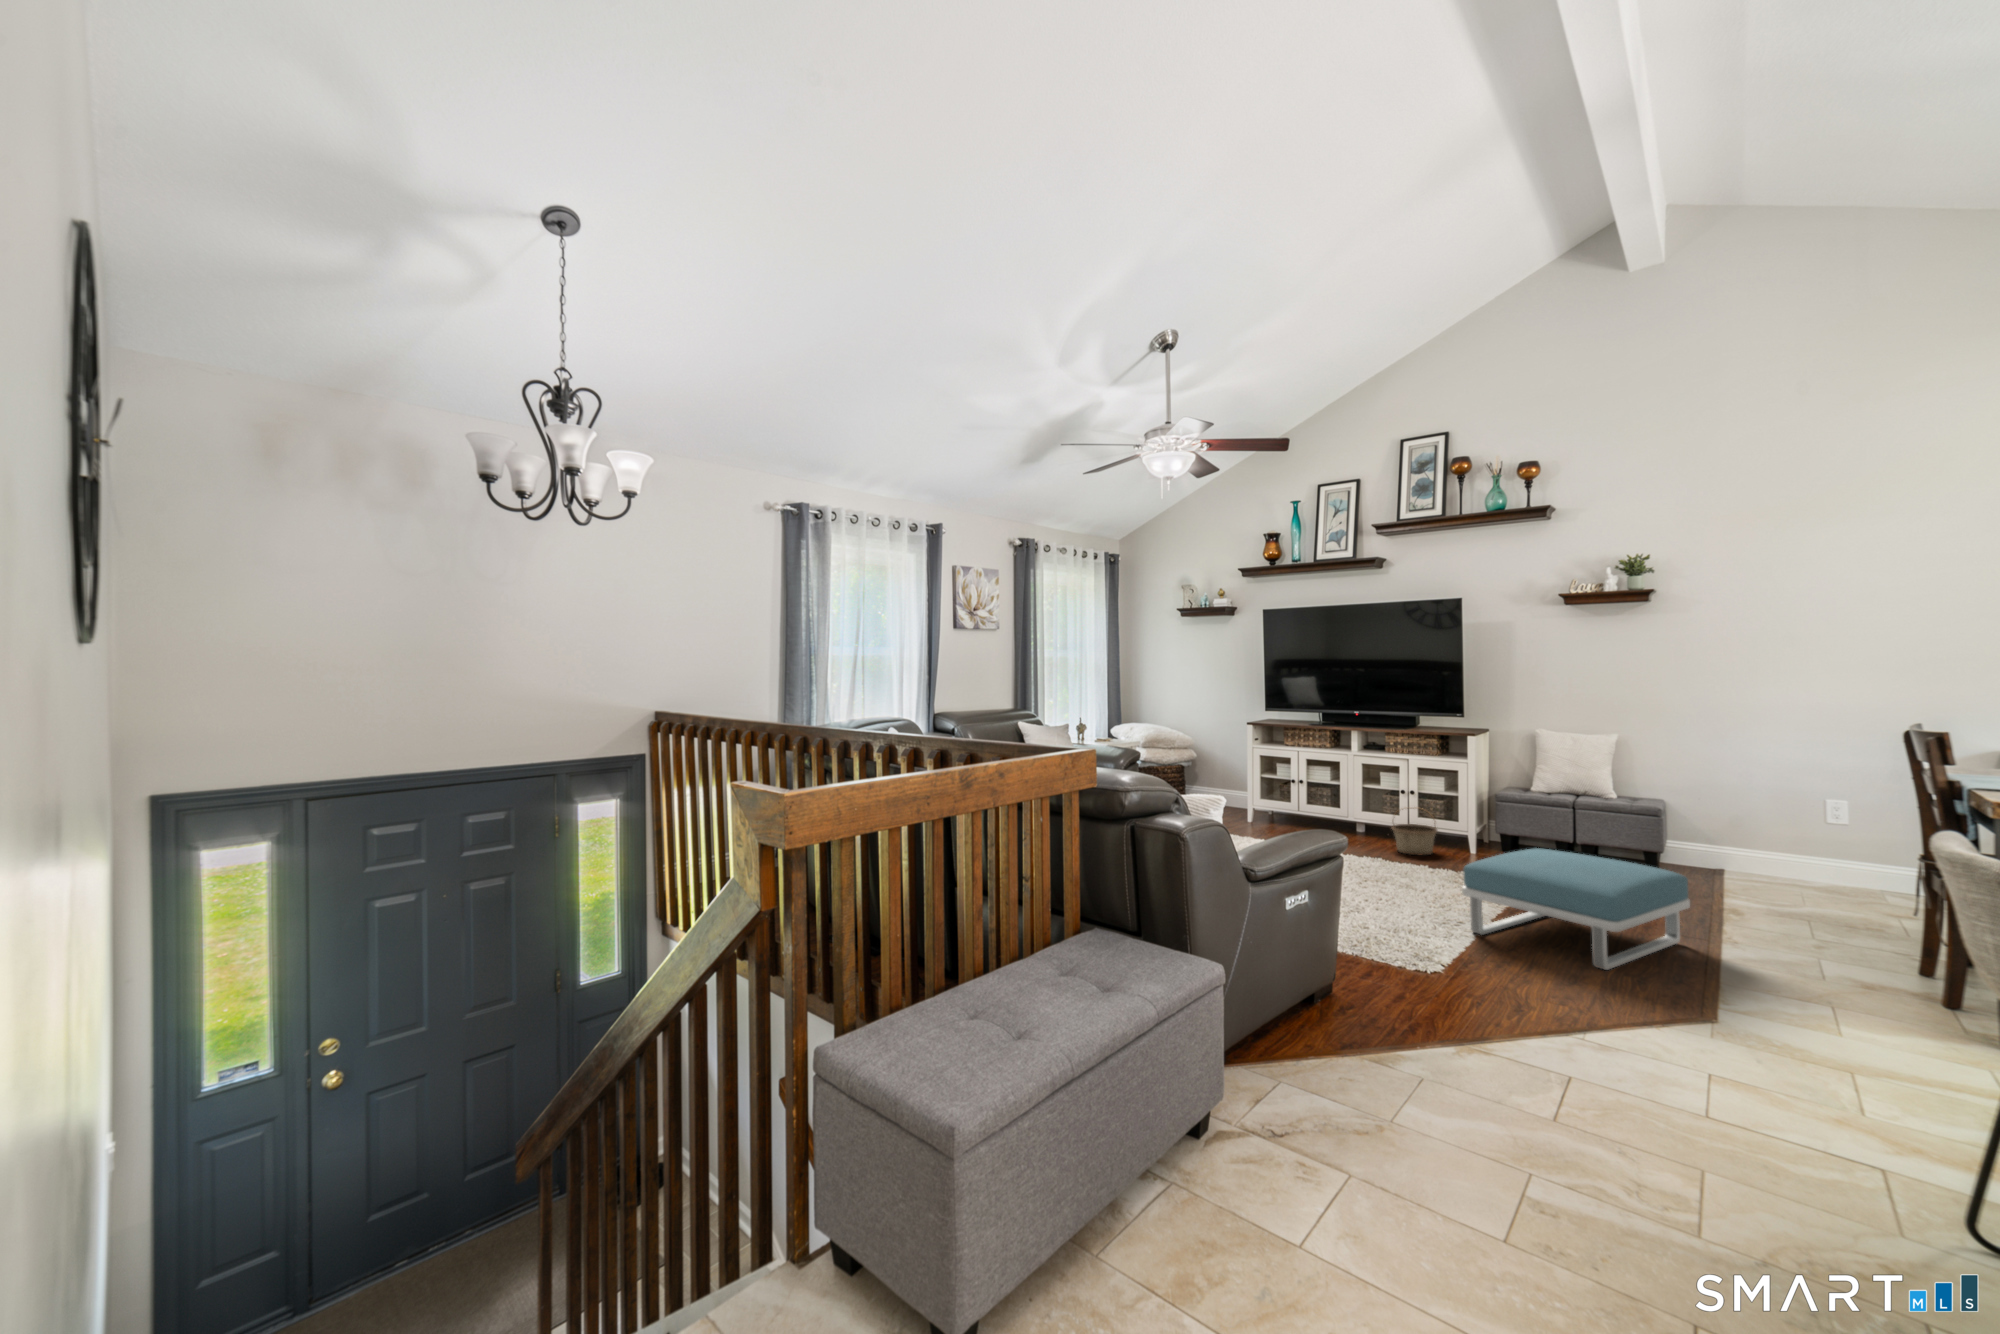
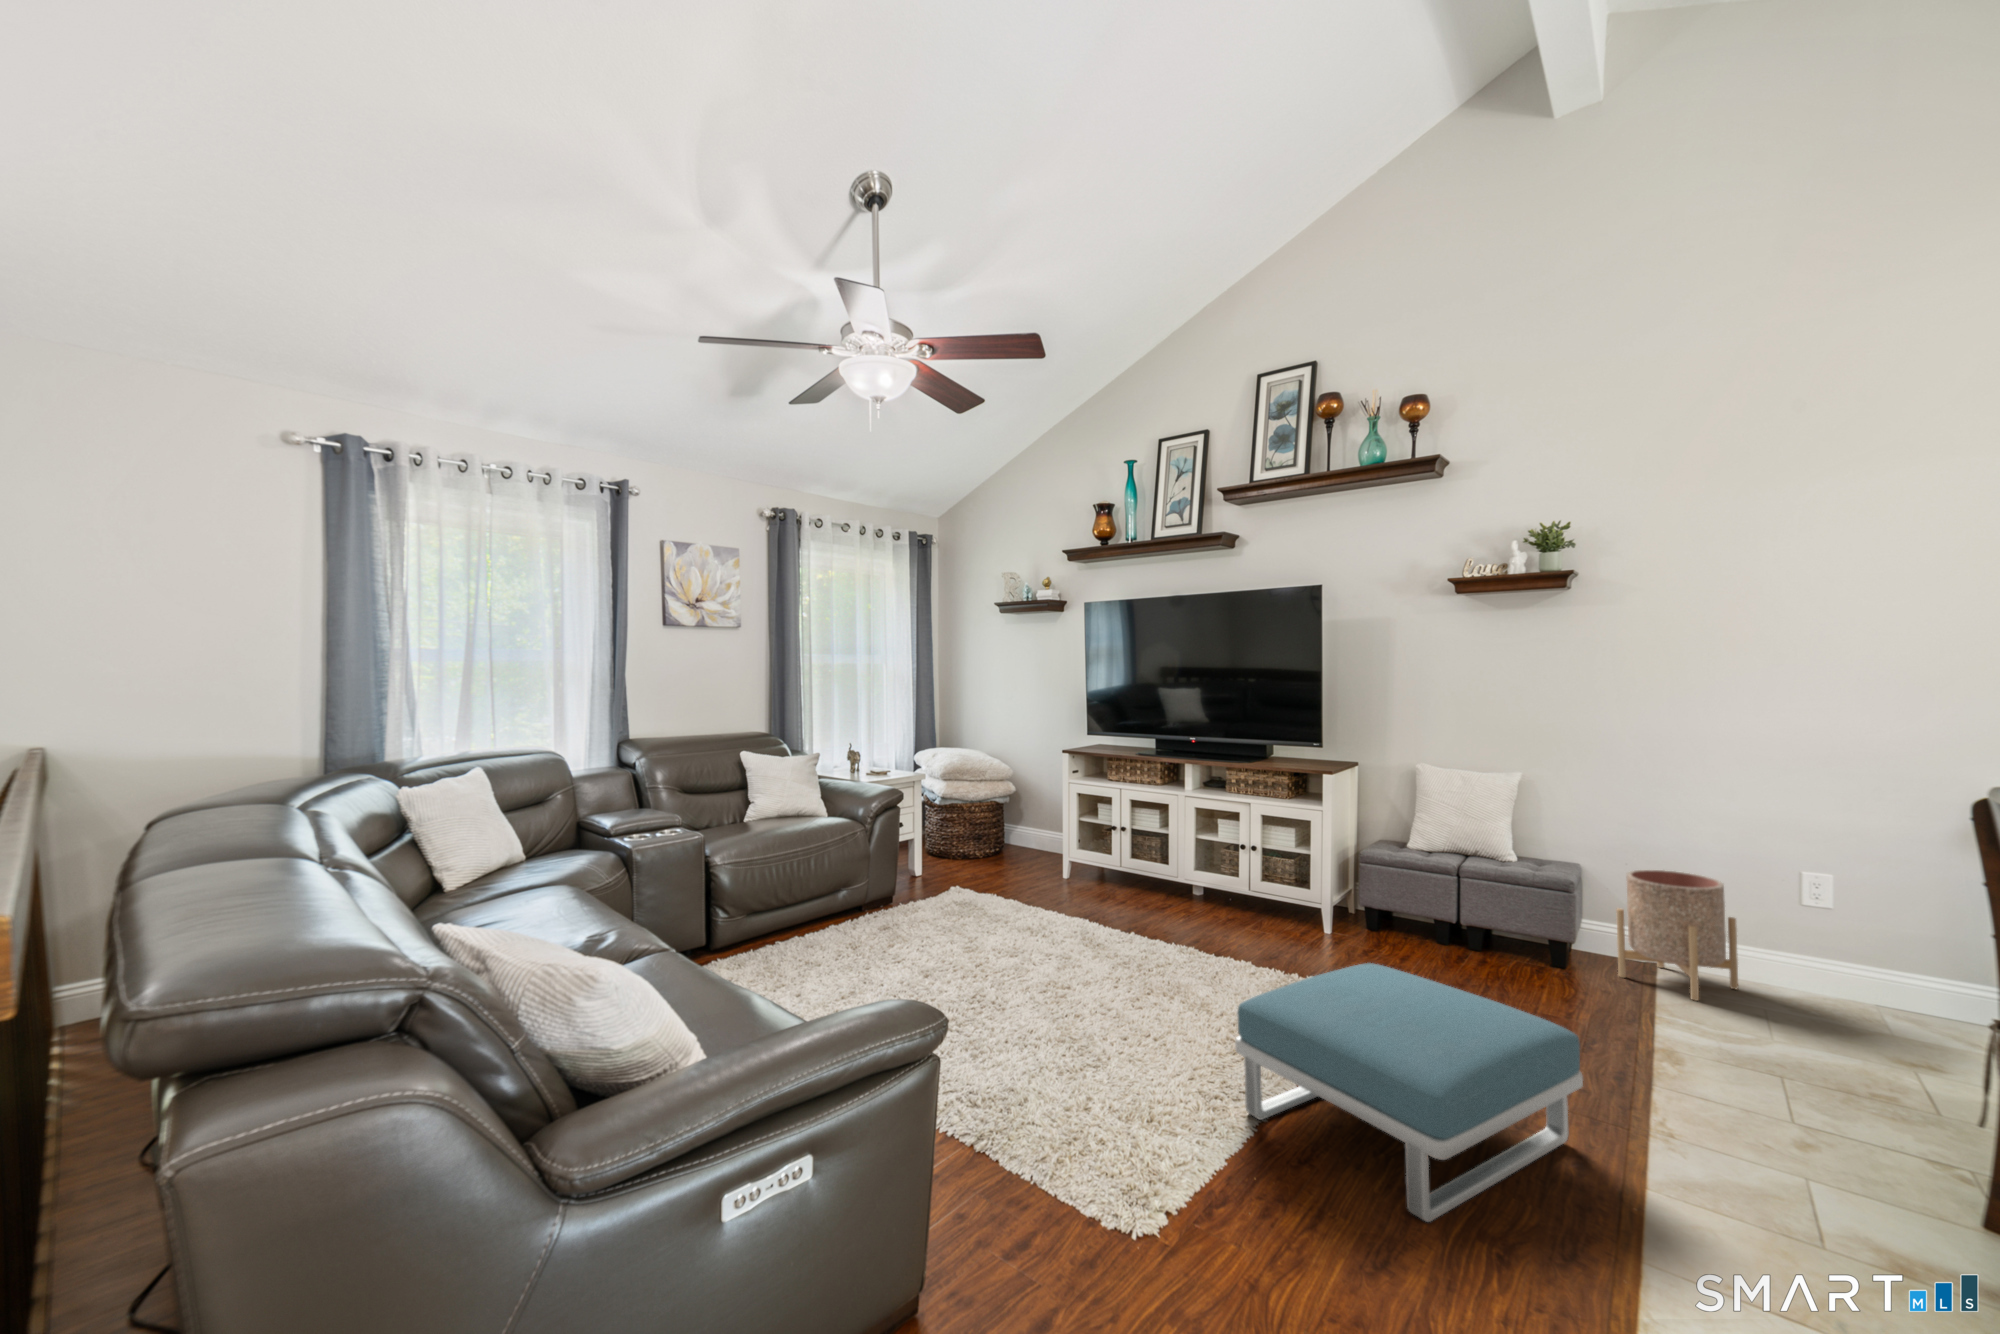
planter: none [1692,800,1781,886] -> present [1616,870,1738,1001]
basket: present [1392,814,1437,855] -> none [1224,870,1283,939]

